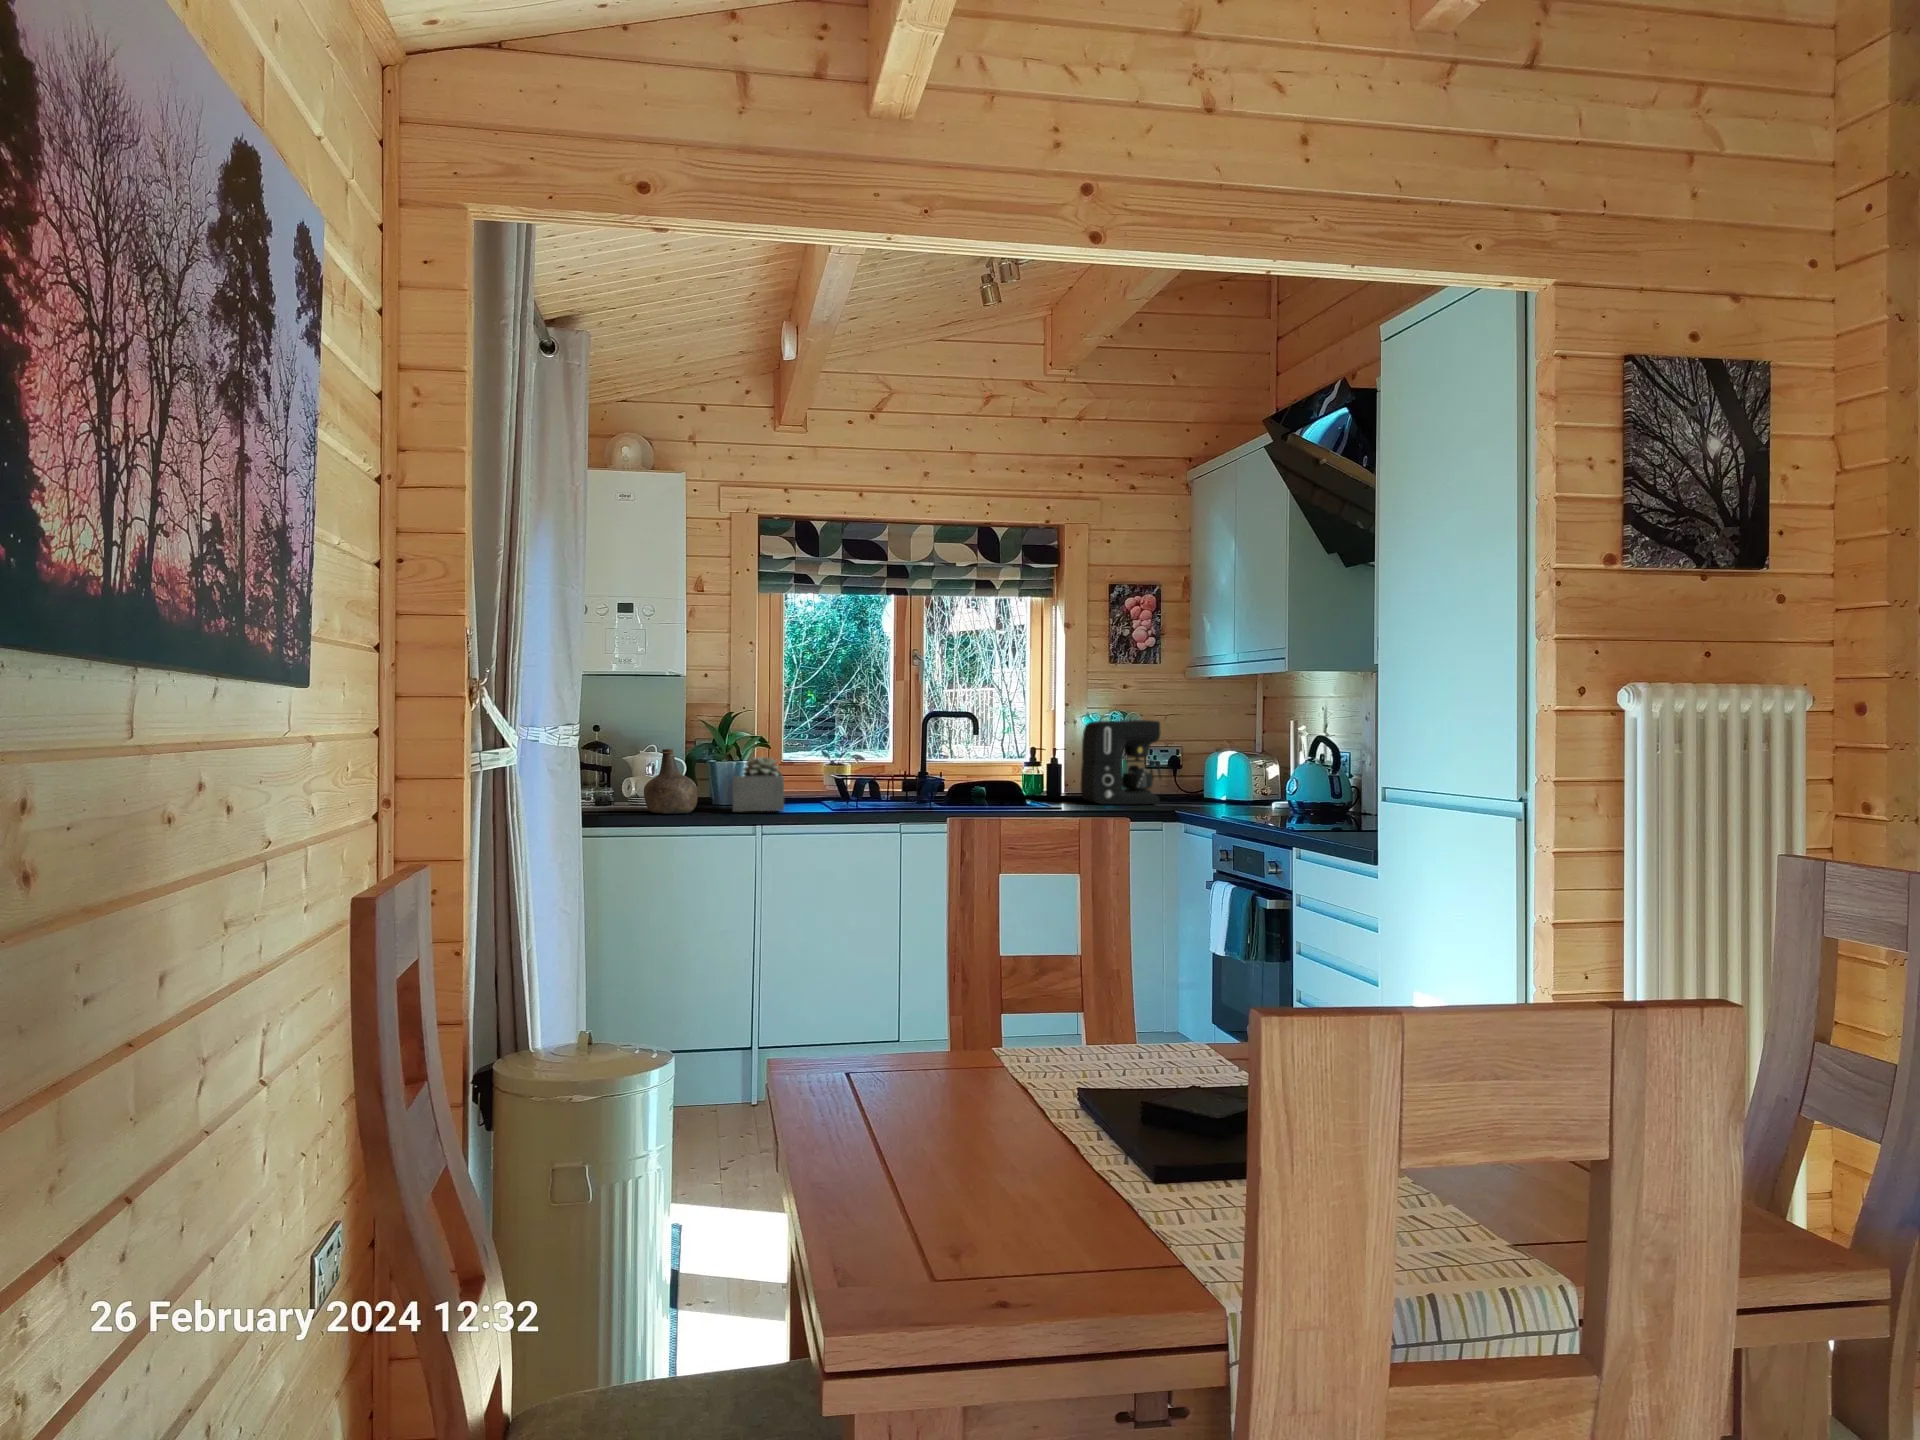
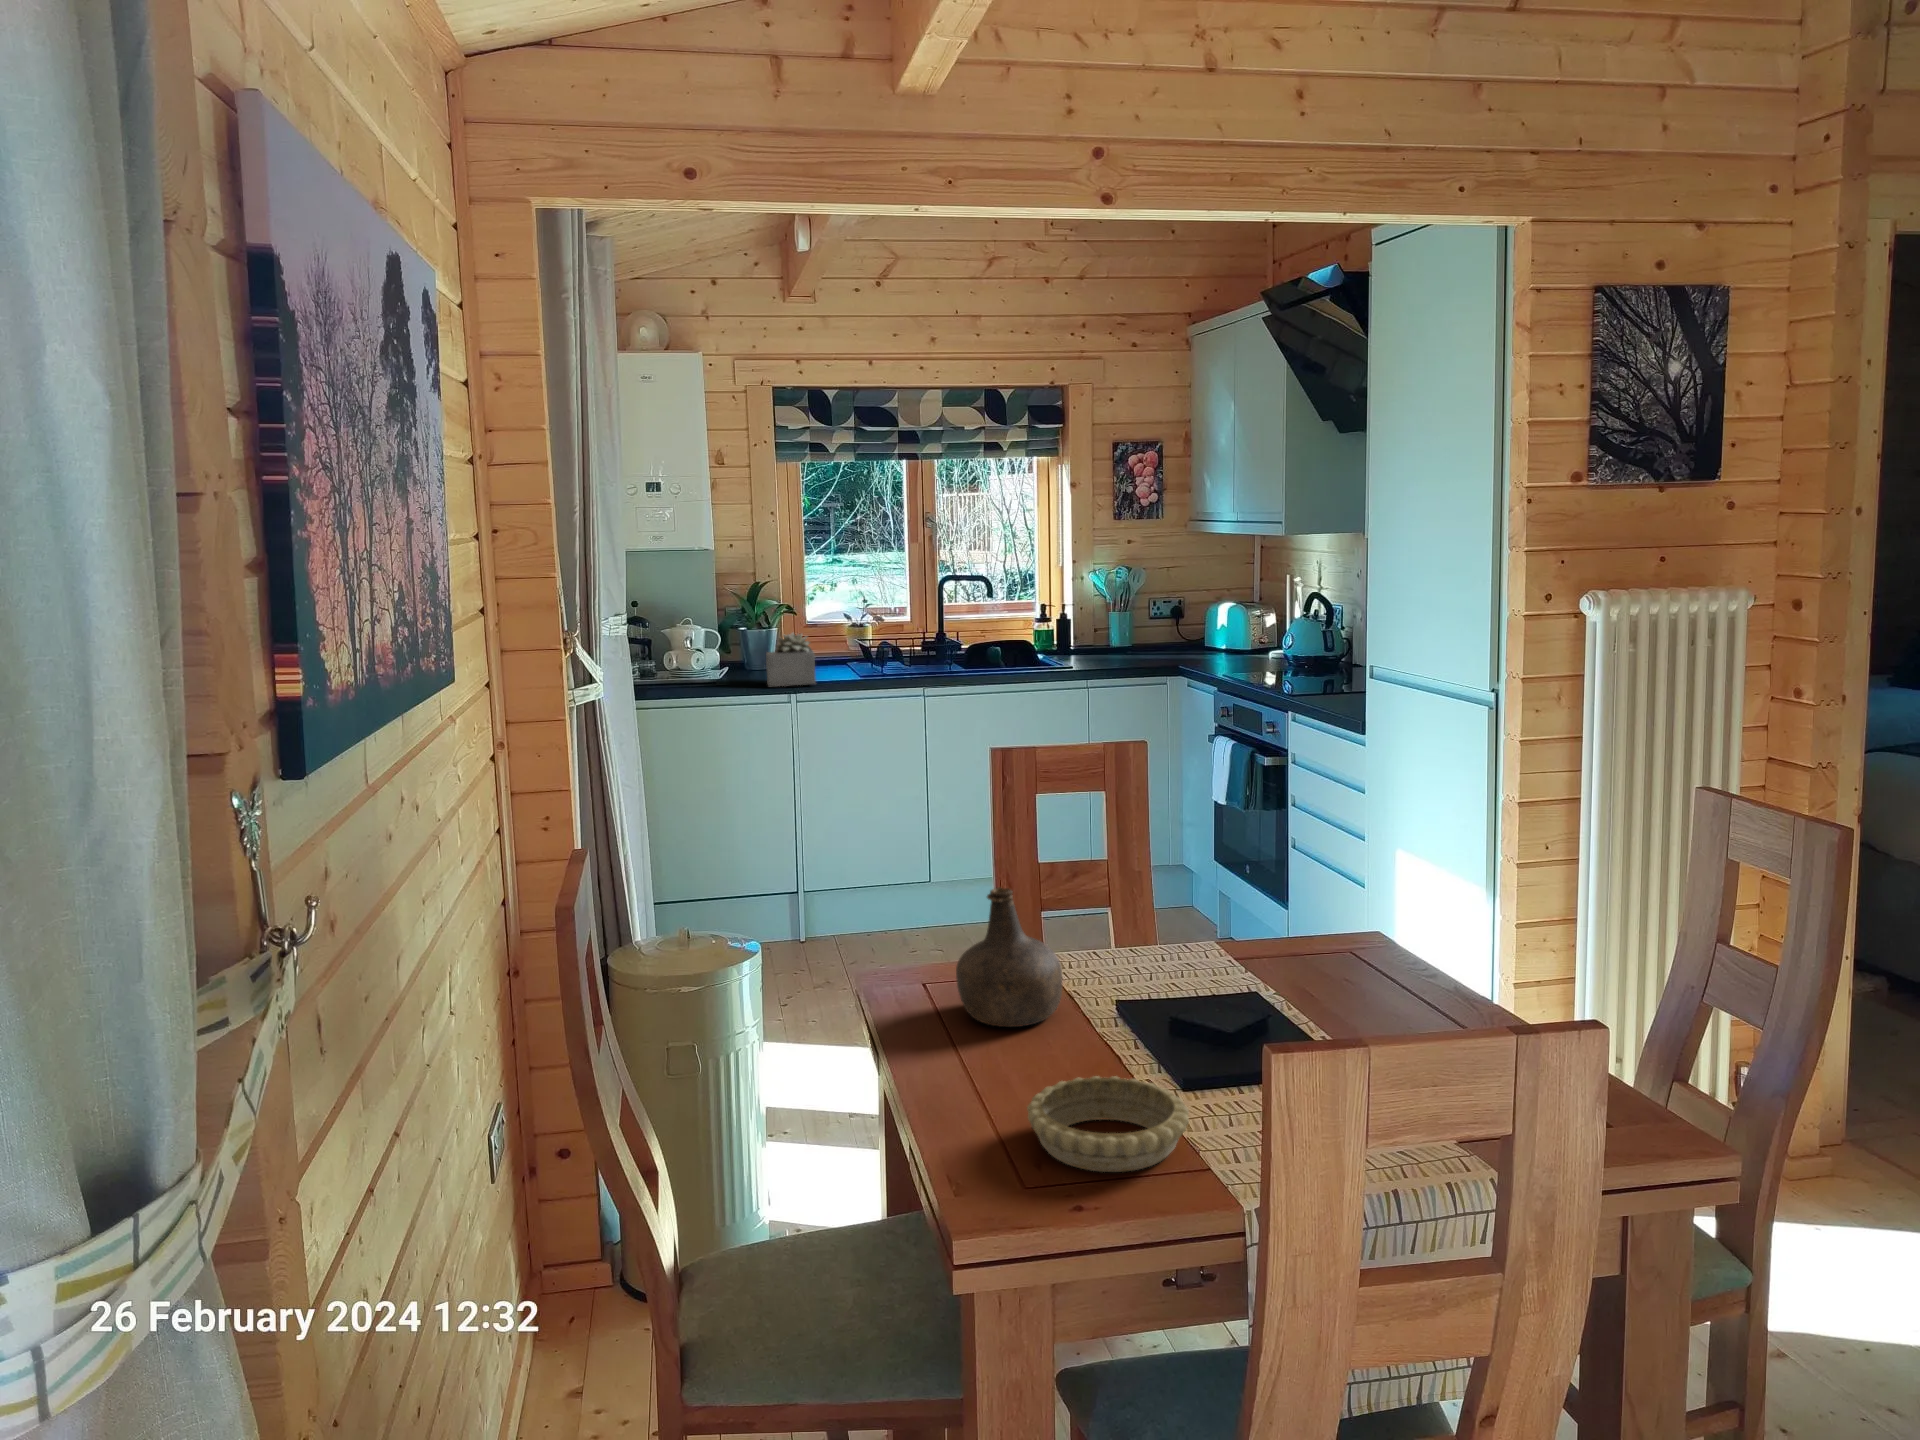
coffee maker: present [1081,720,1161,804] -> none [1088,578,1164,661]
bottle: present [644,749,698,814] -> present [956,887,1062,1027]
decorative bowl: none [936,1147,1156,1265] -> present [1027,1076,1189,1172]

